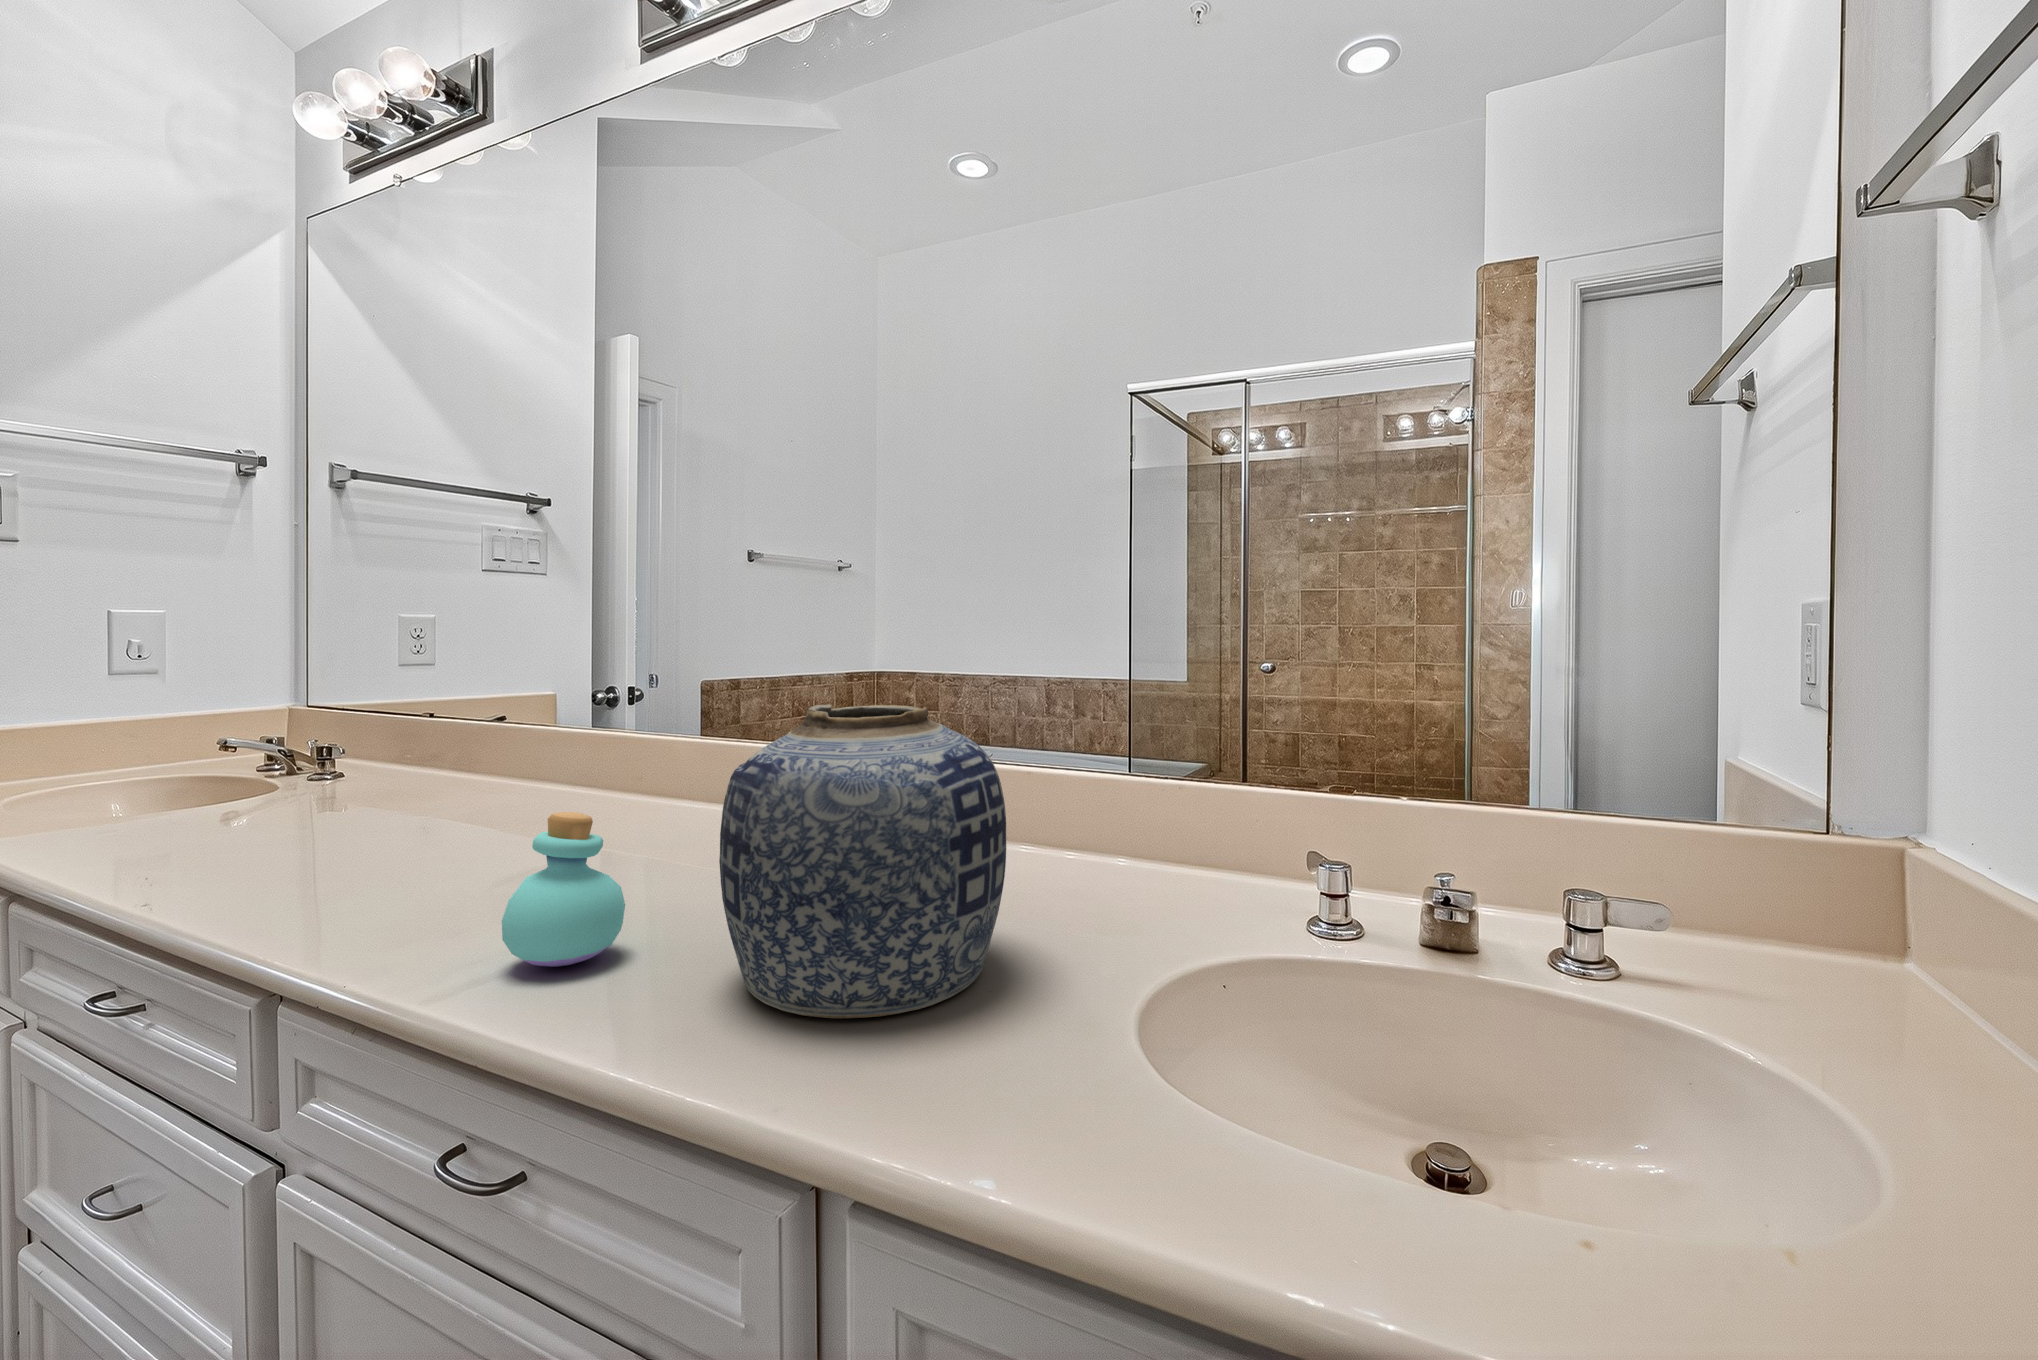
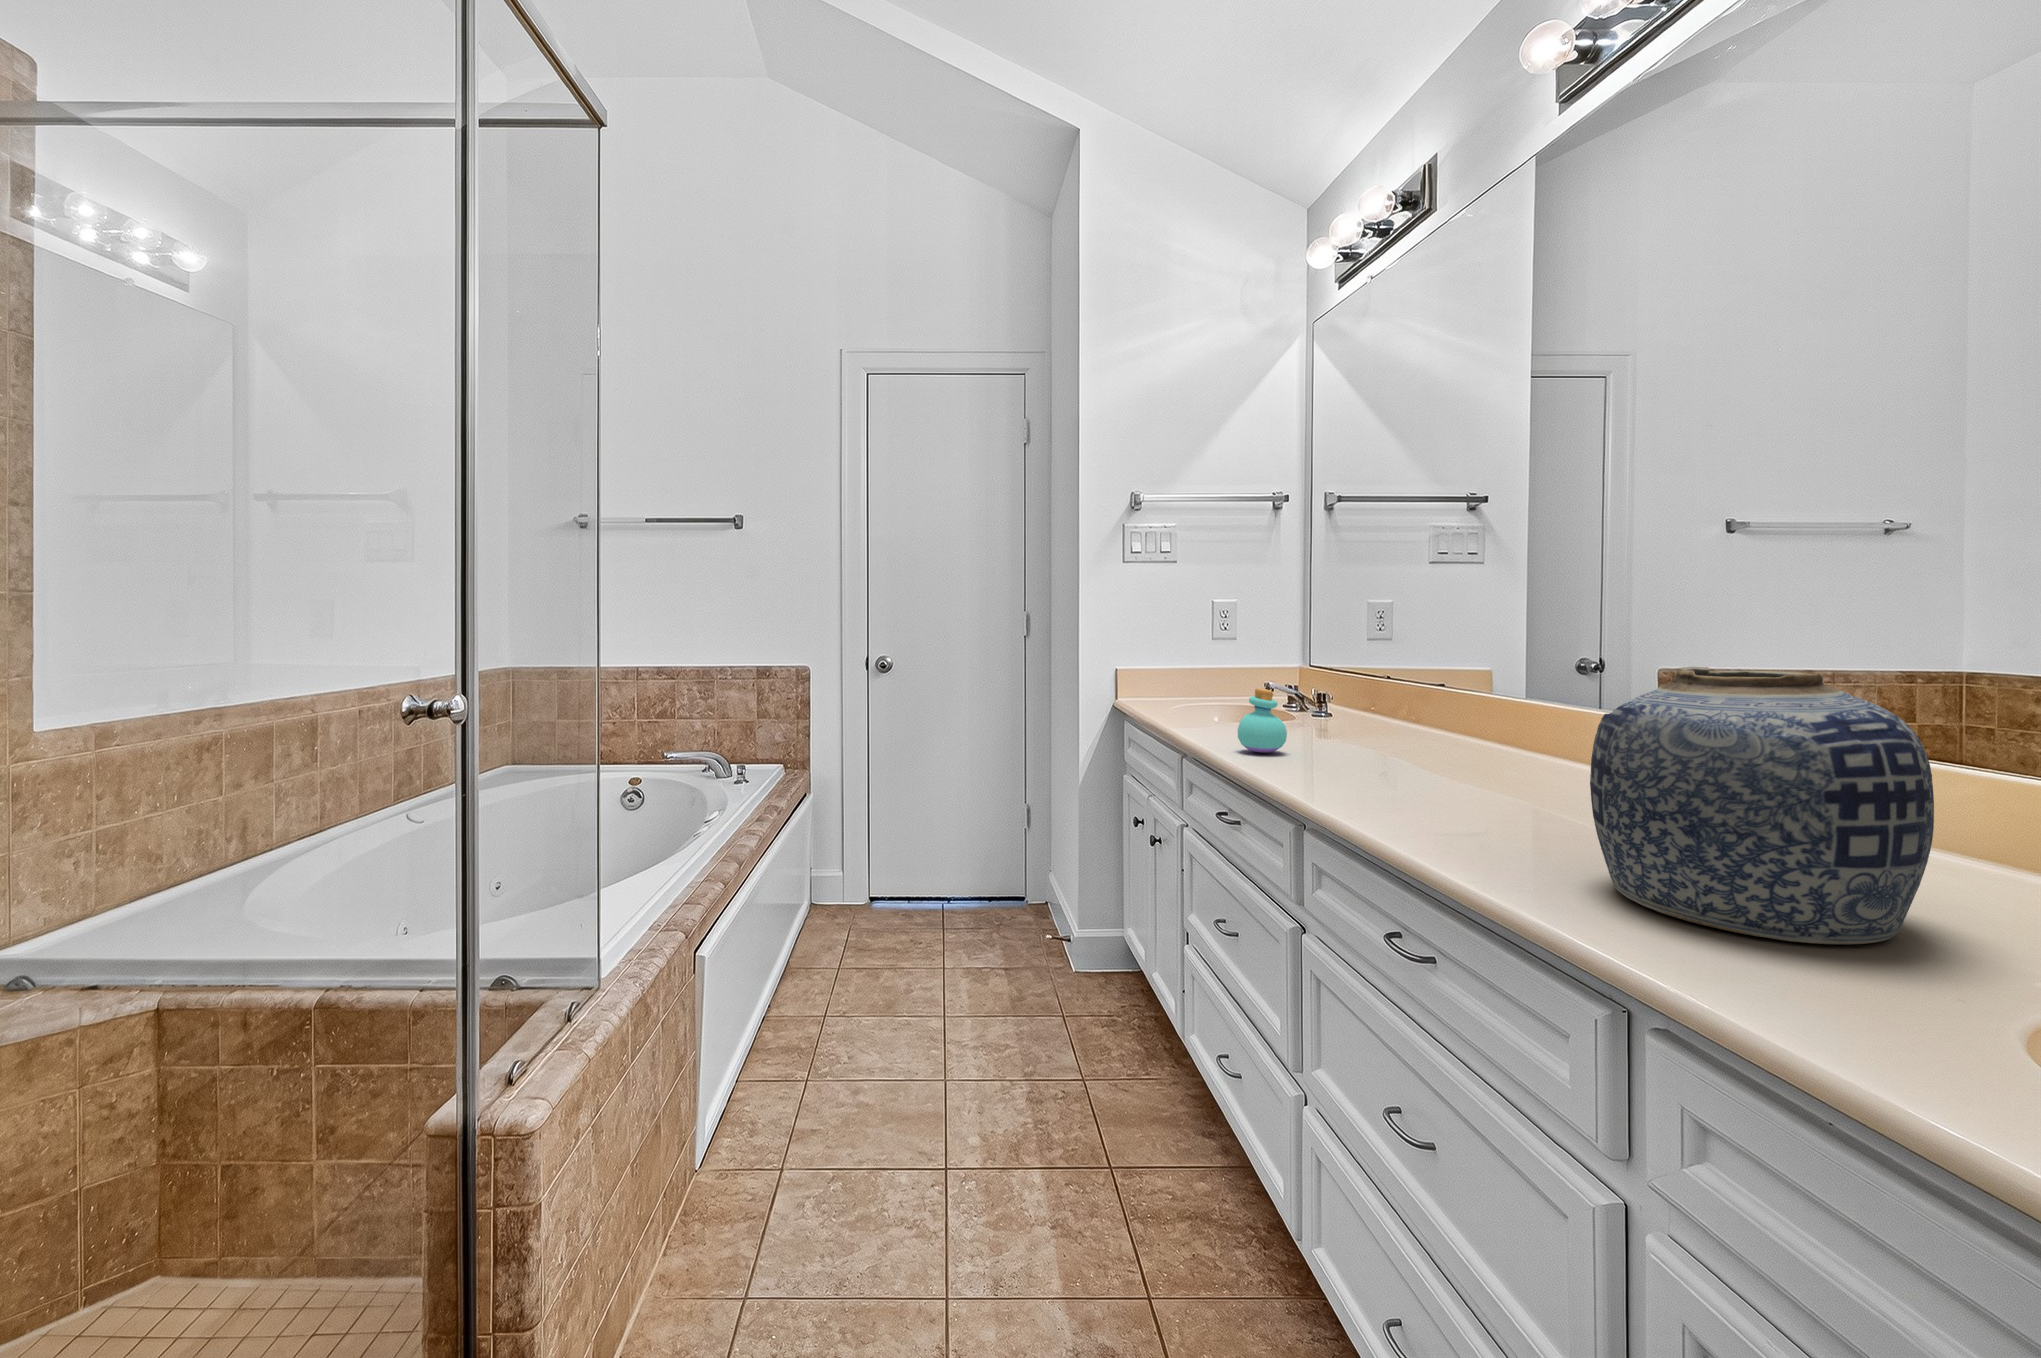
perfume bottle: present [502,812,625,967] -> present [1238,689,1287,753]

